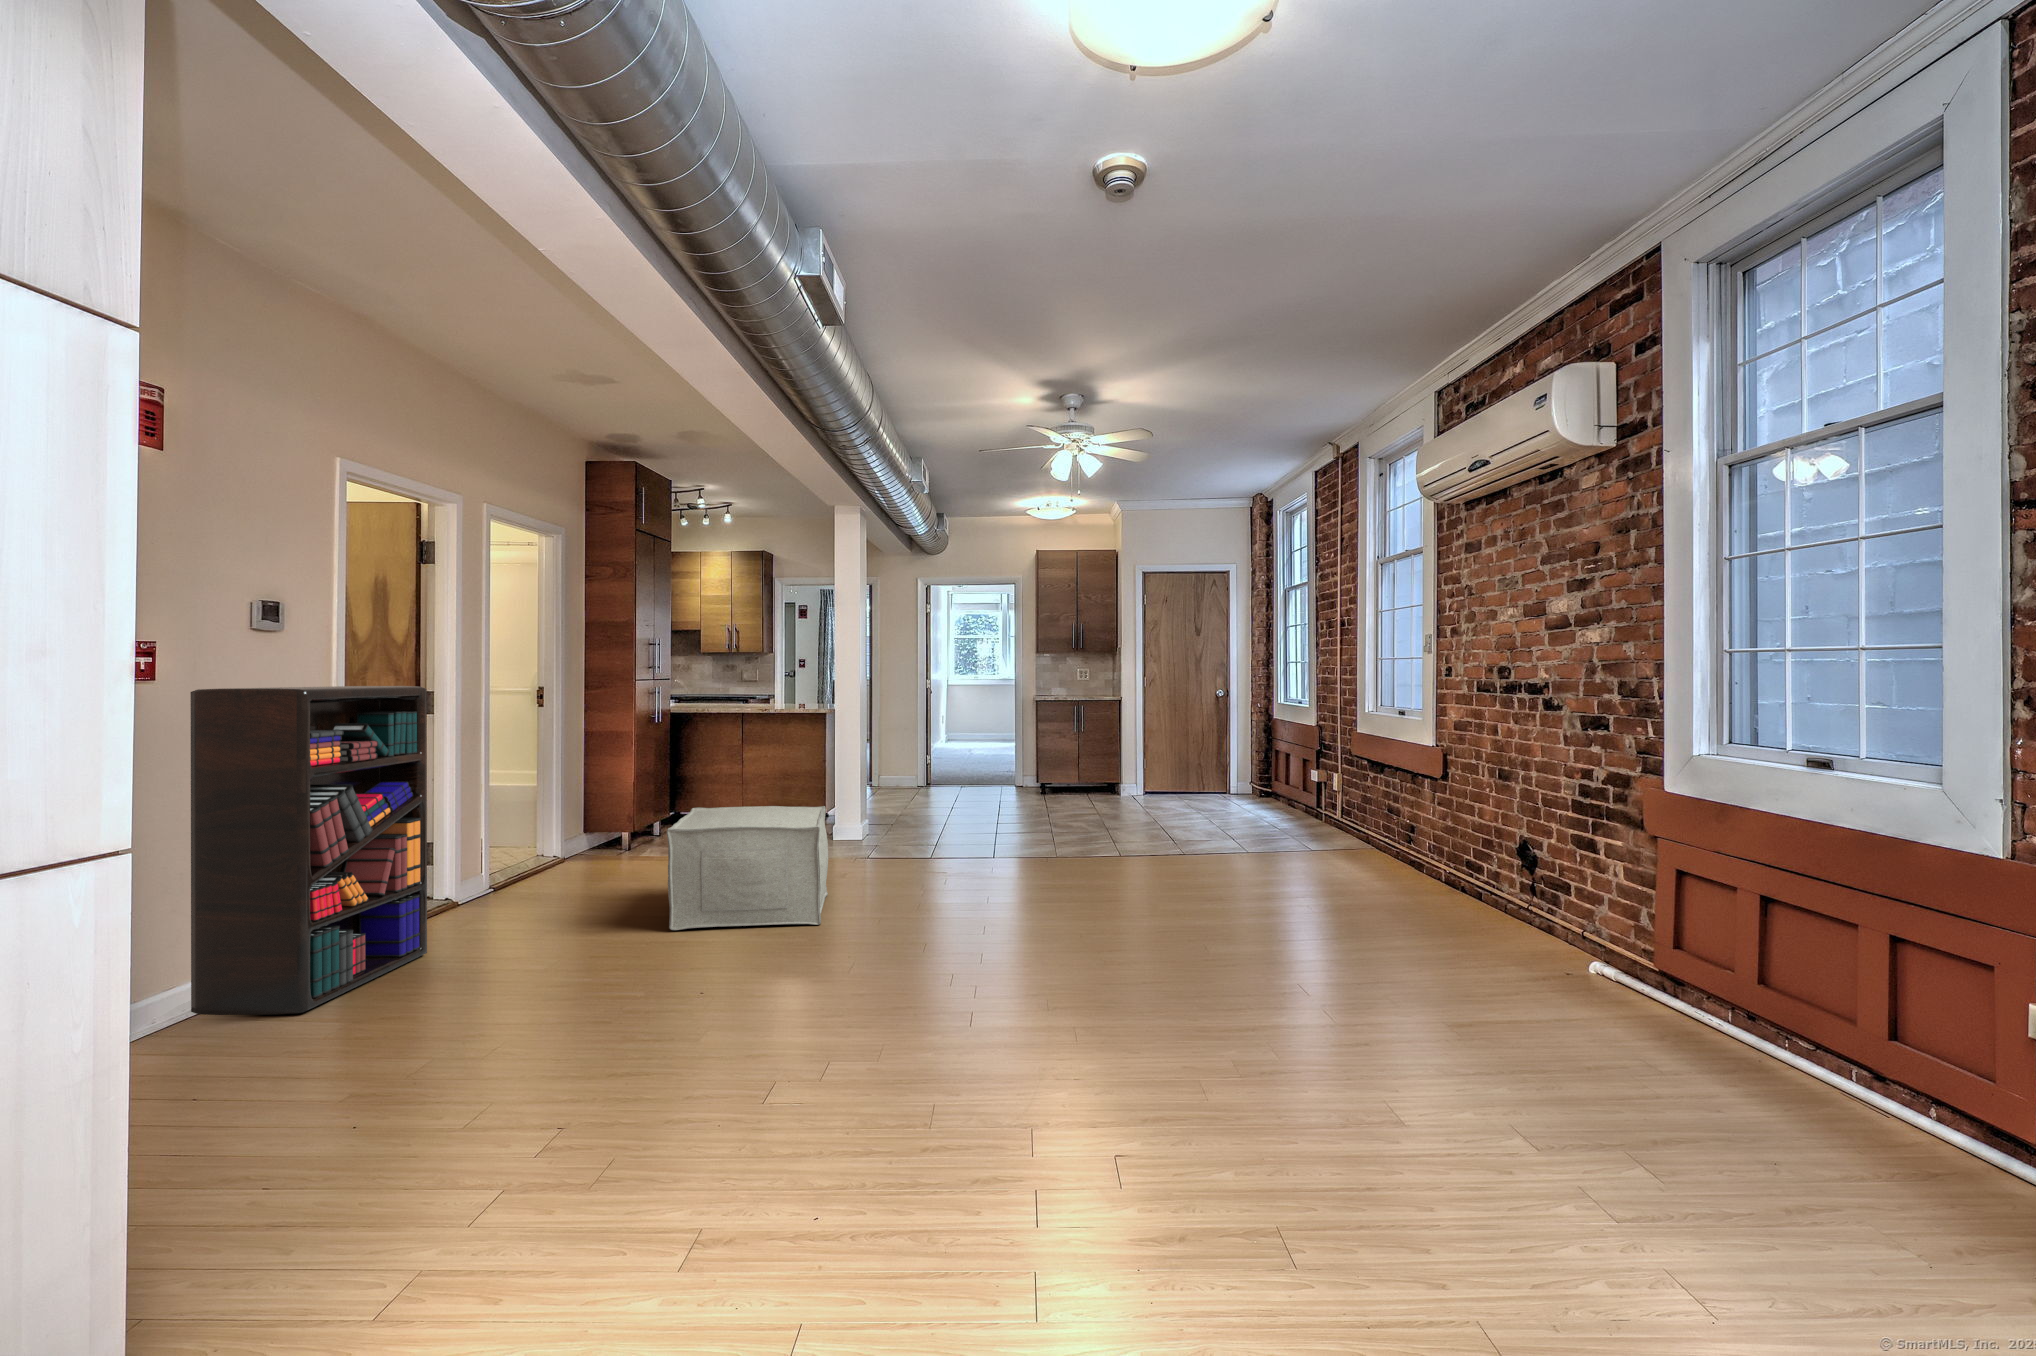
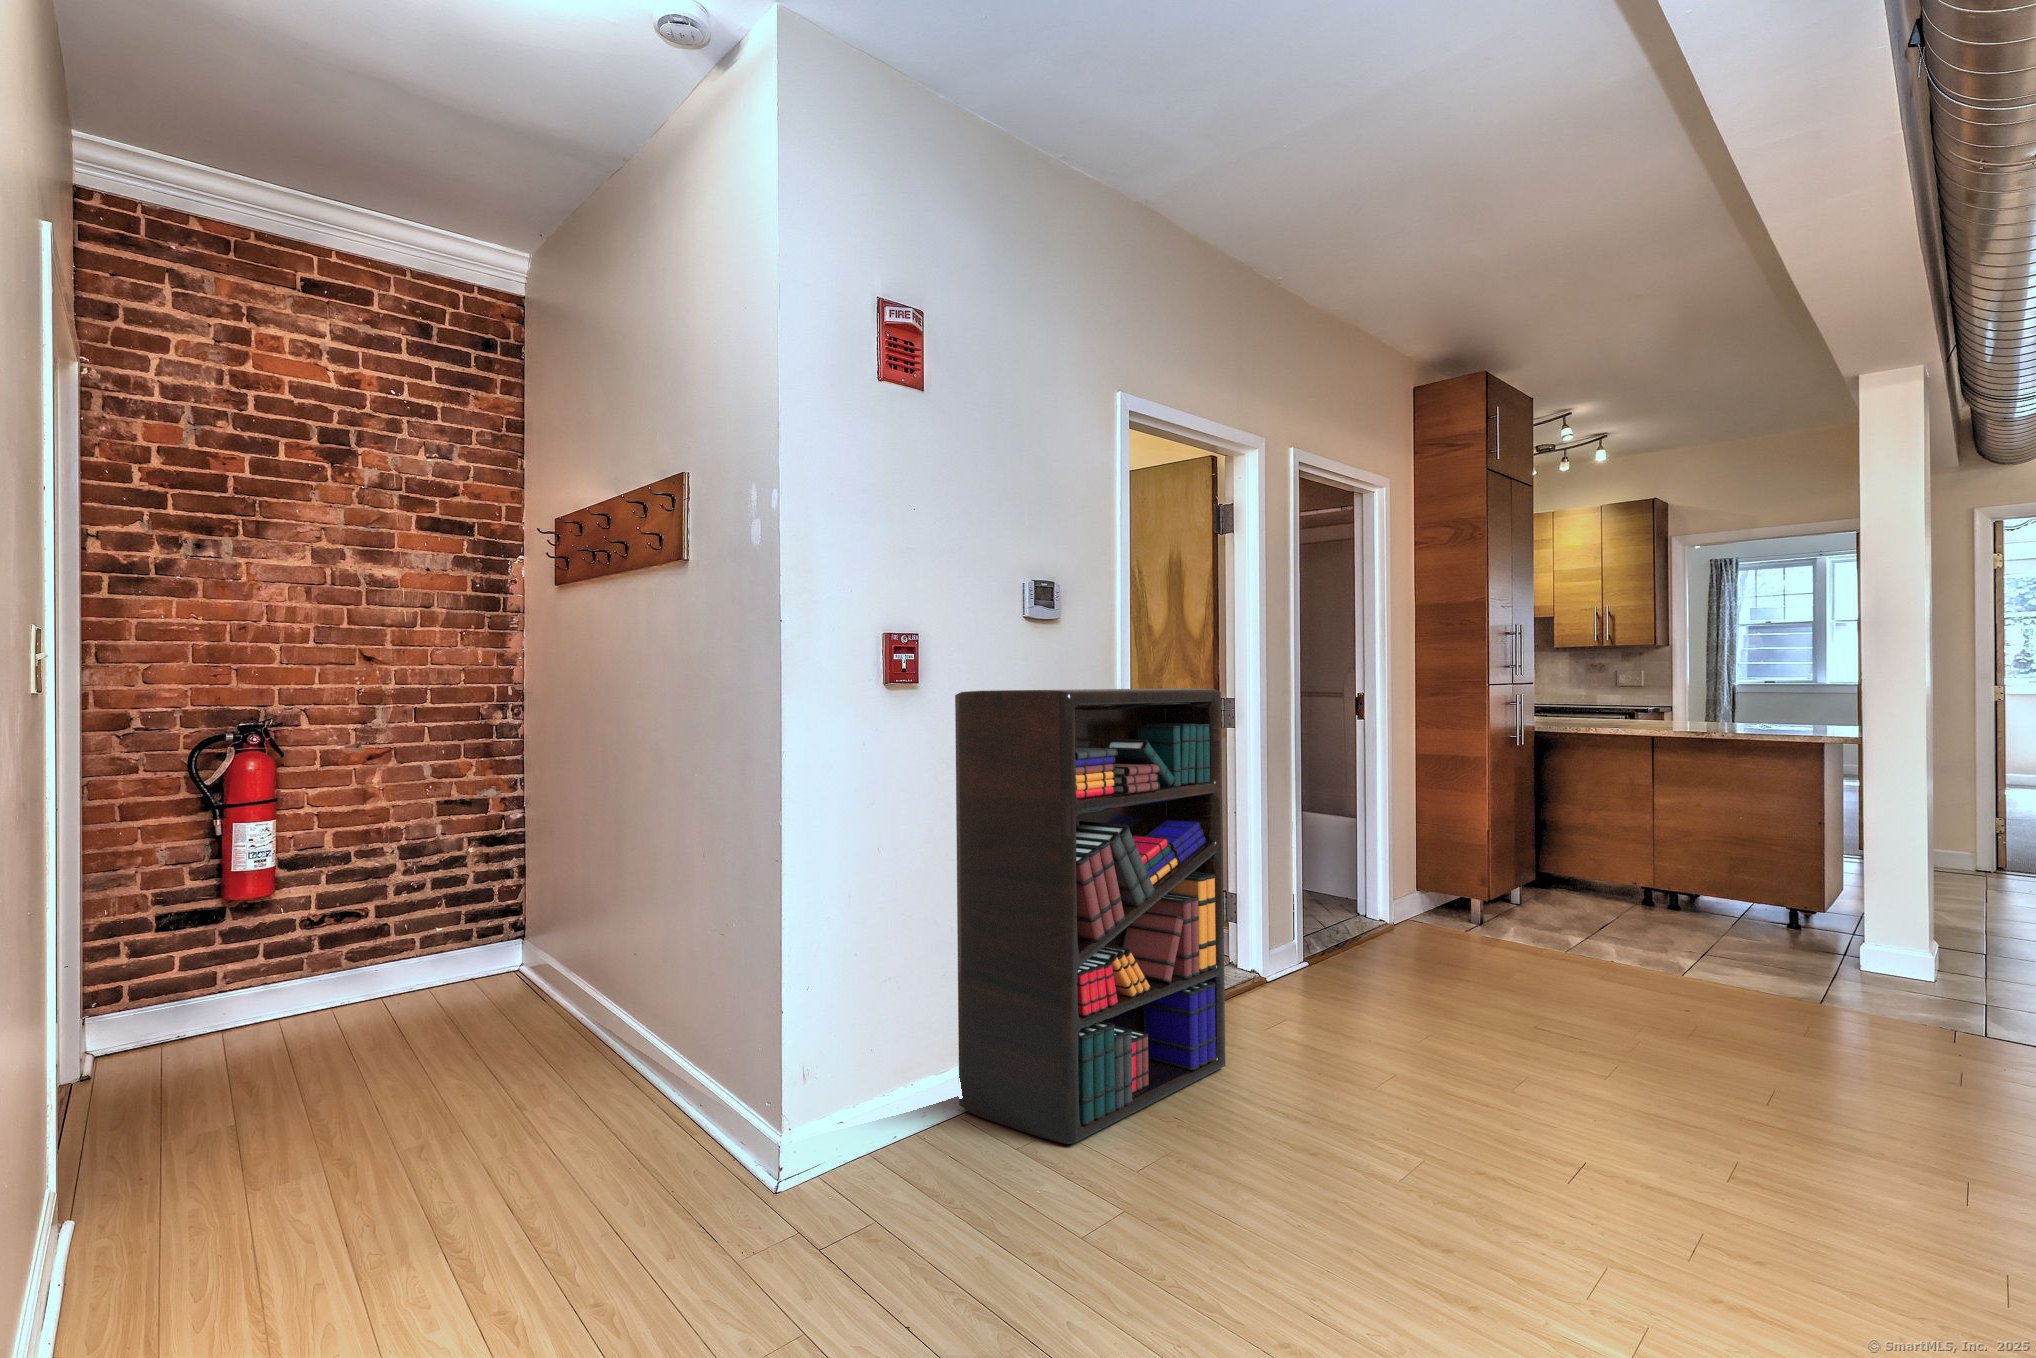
ottoman: present [667,806,828,930] -> none [1580,888,1913,1161]

